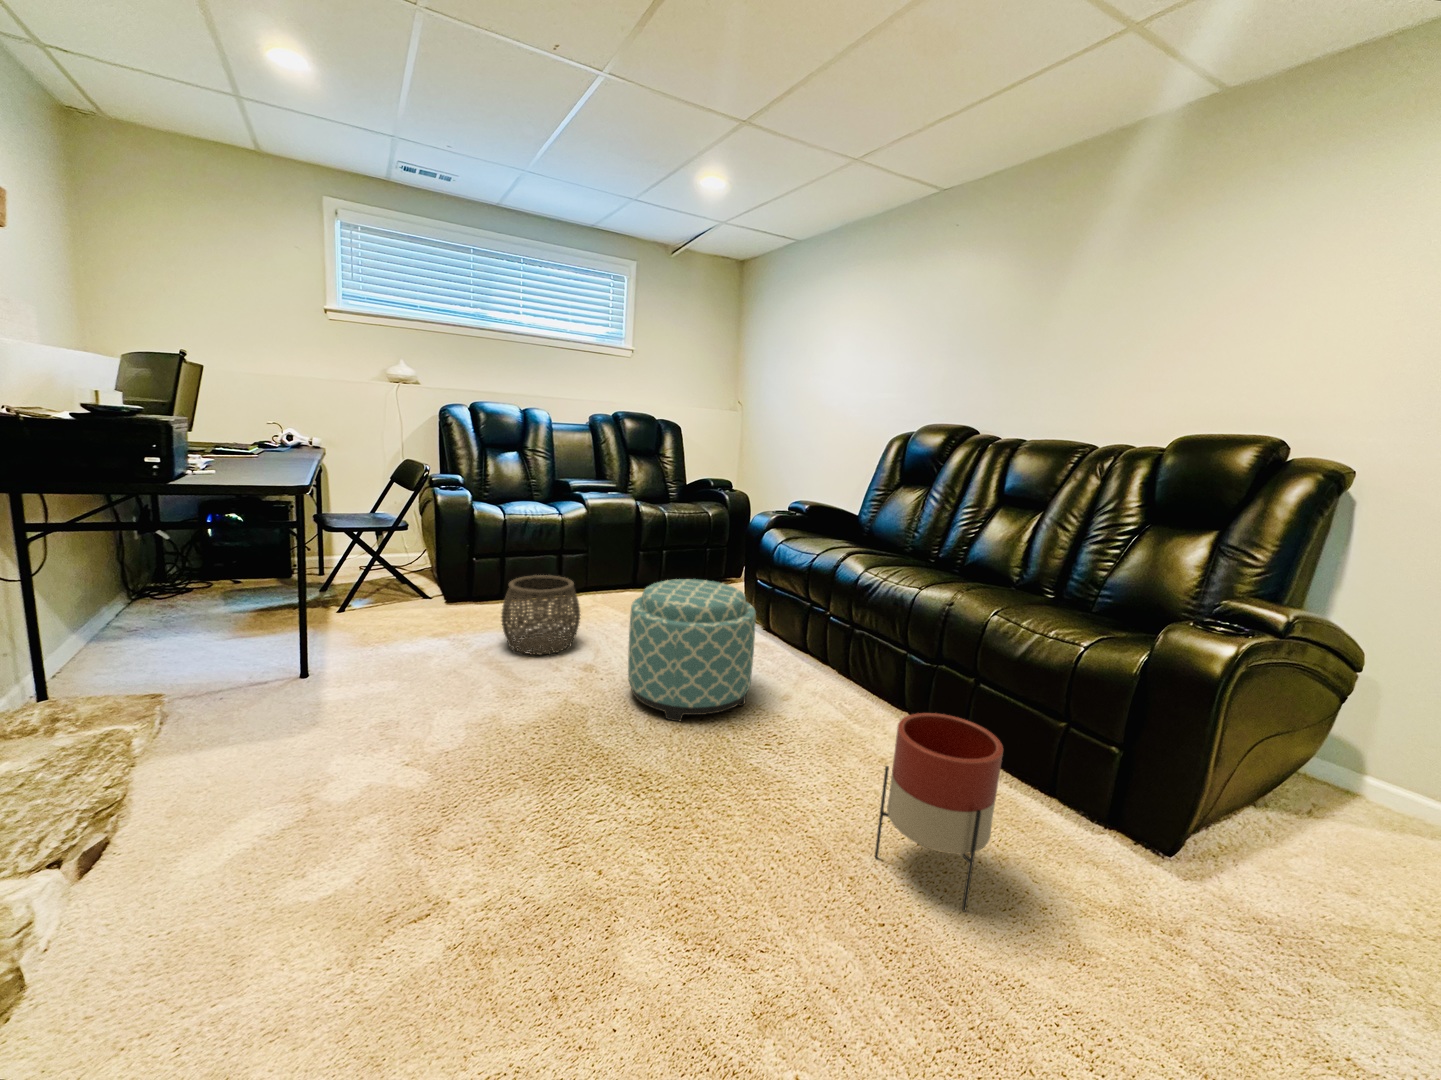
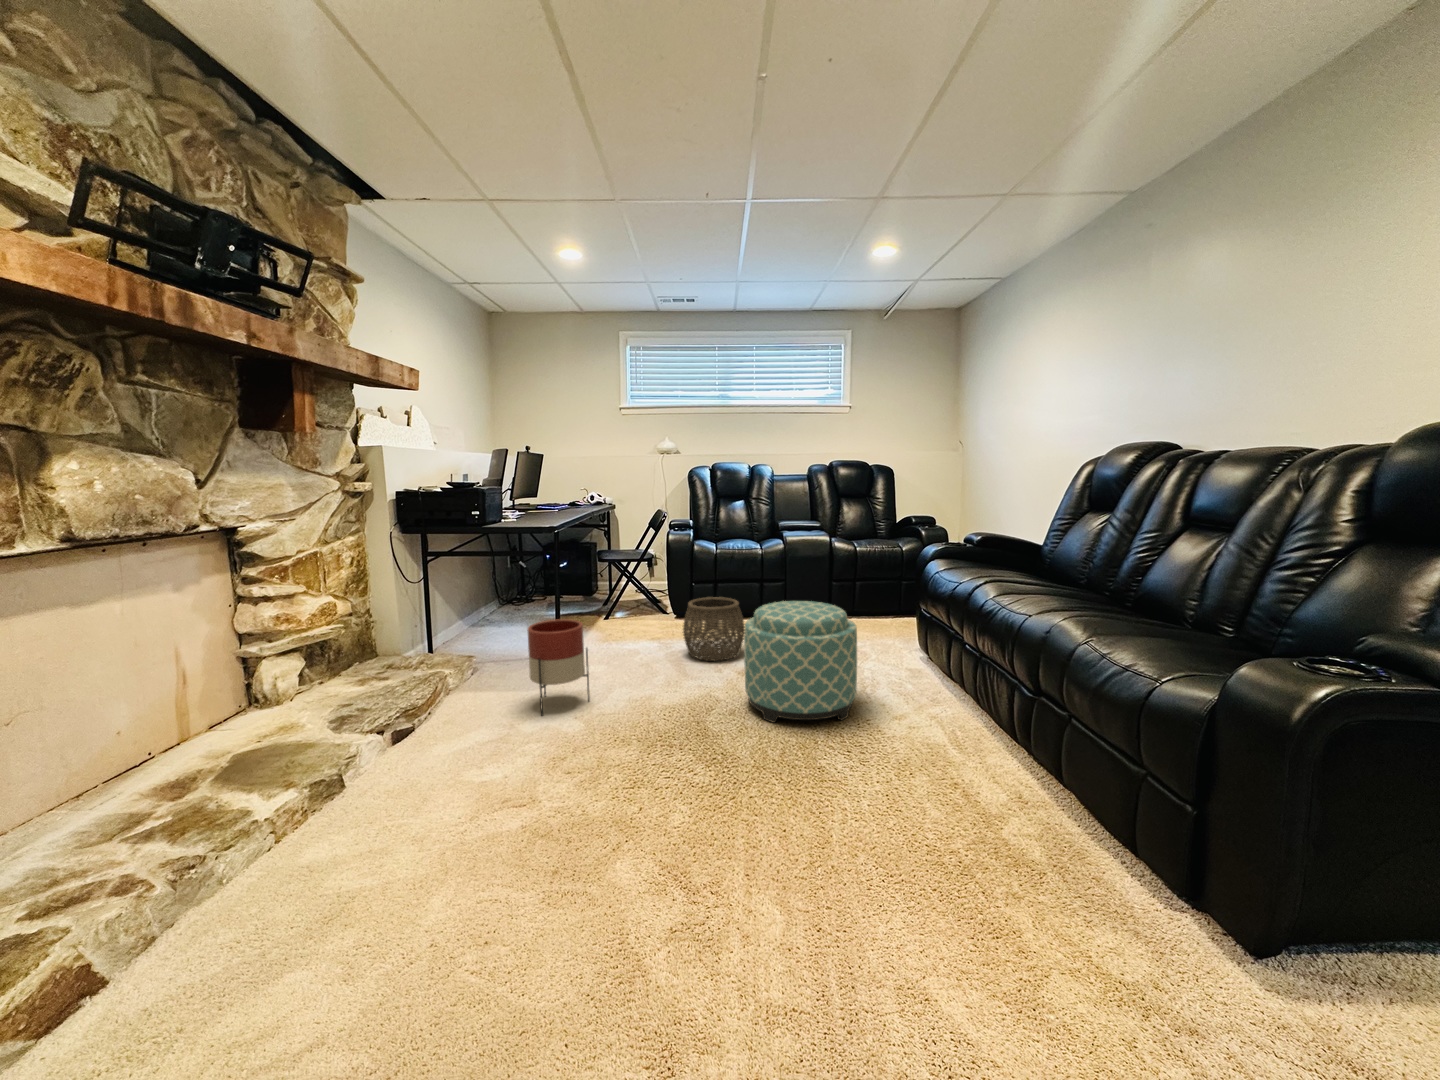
planter: present [875,713,1003,911] -> present [527,619,590,715]

